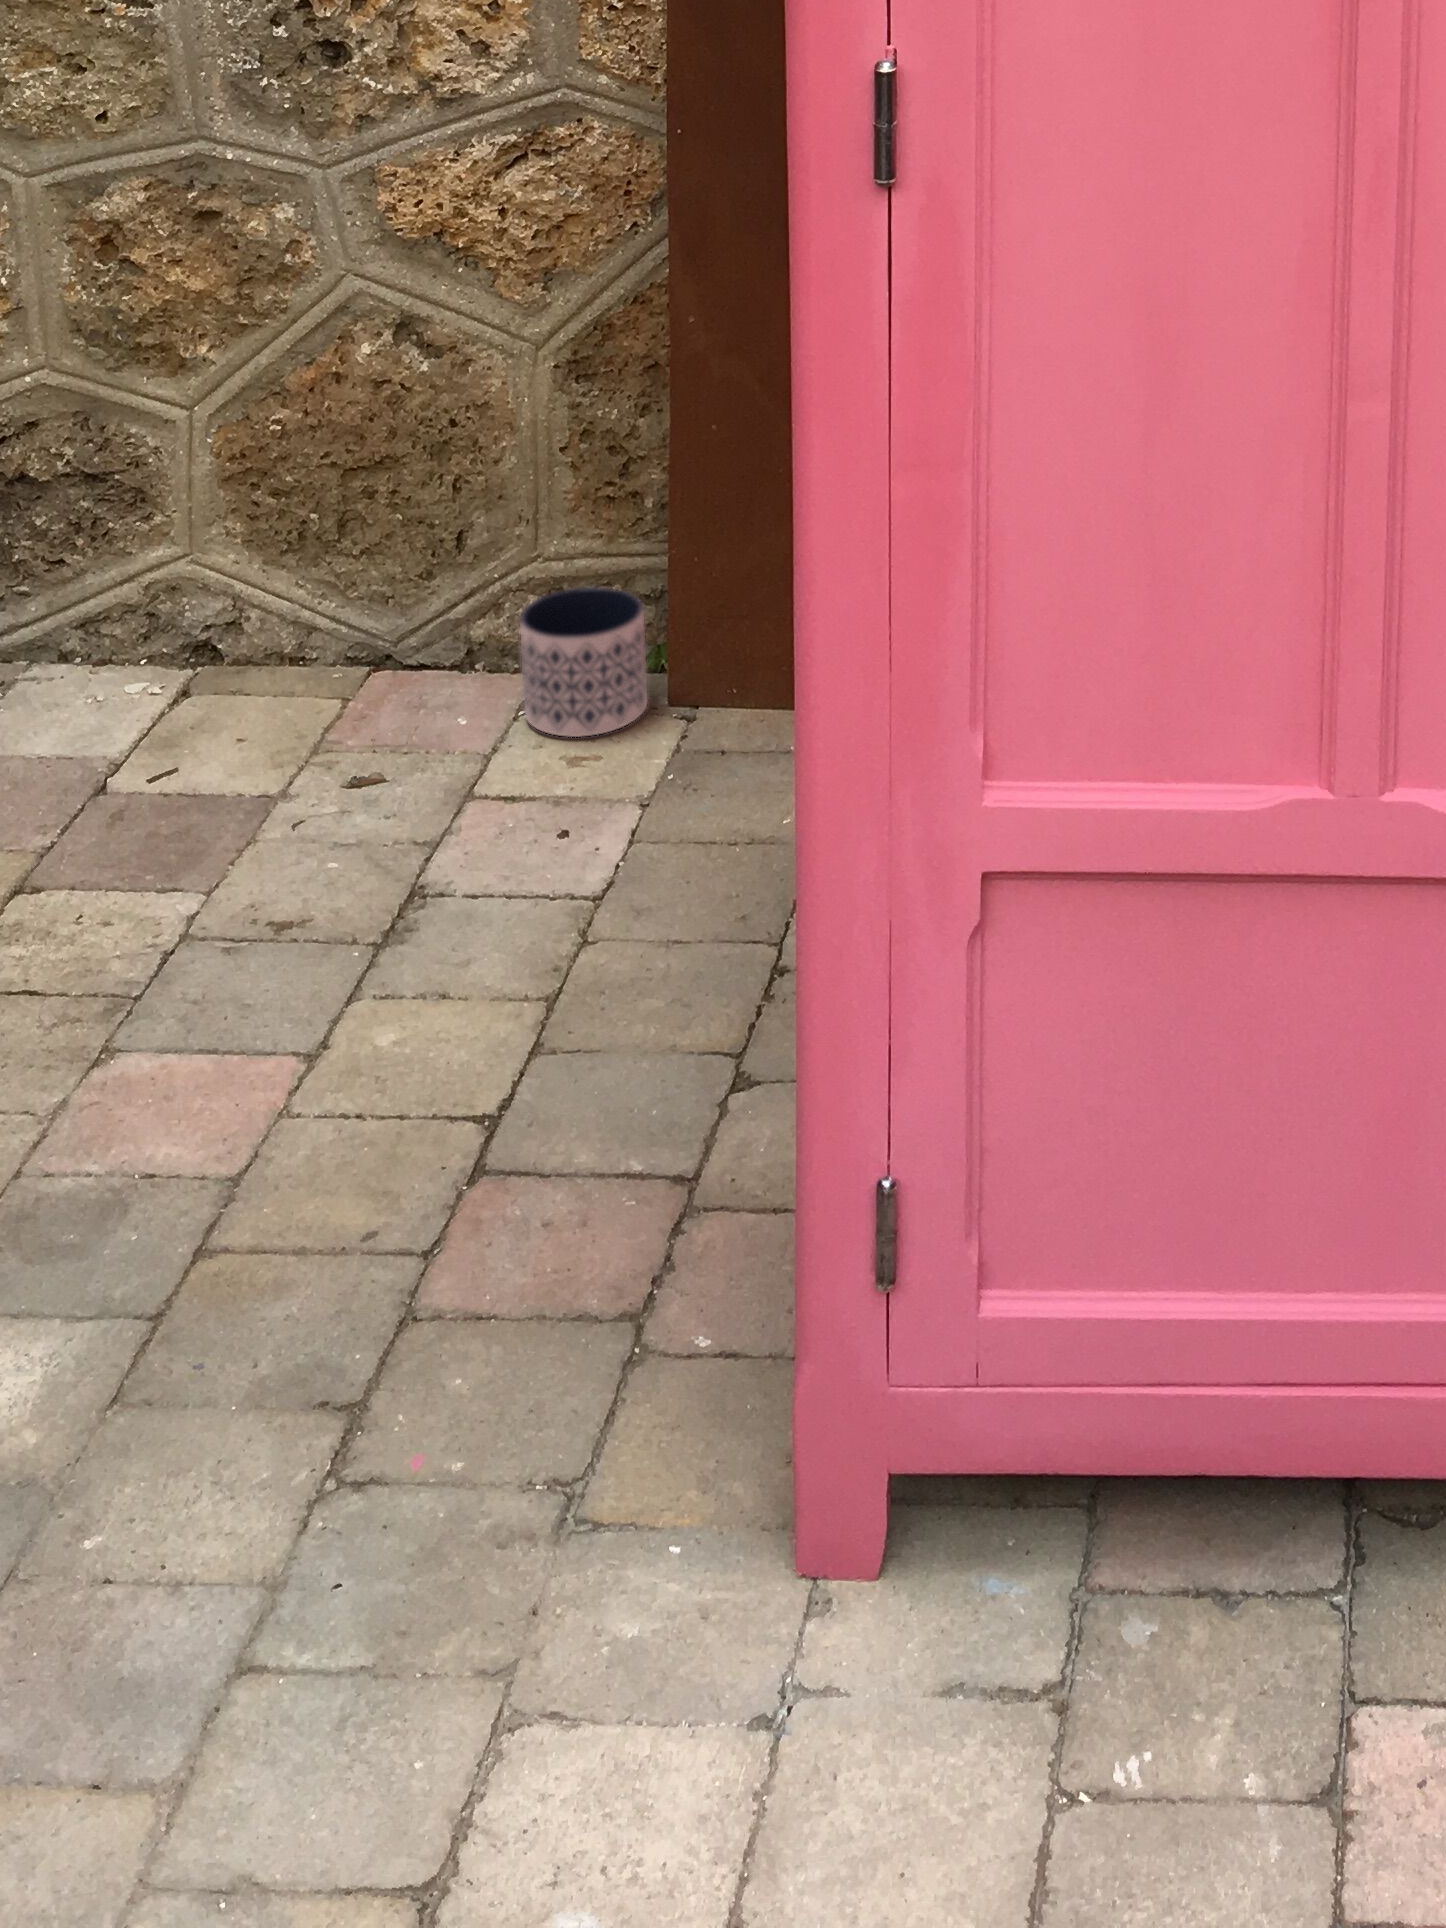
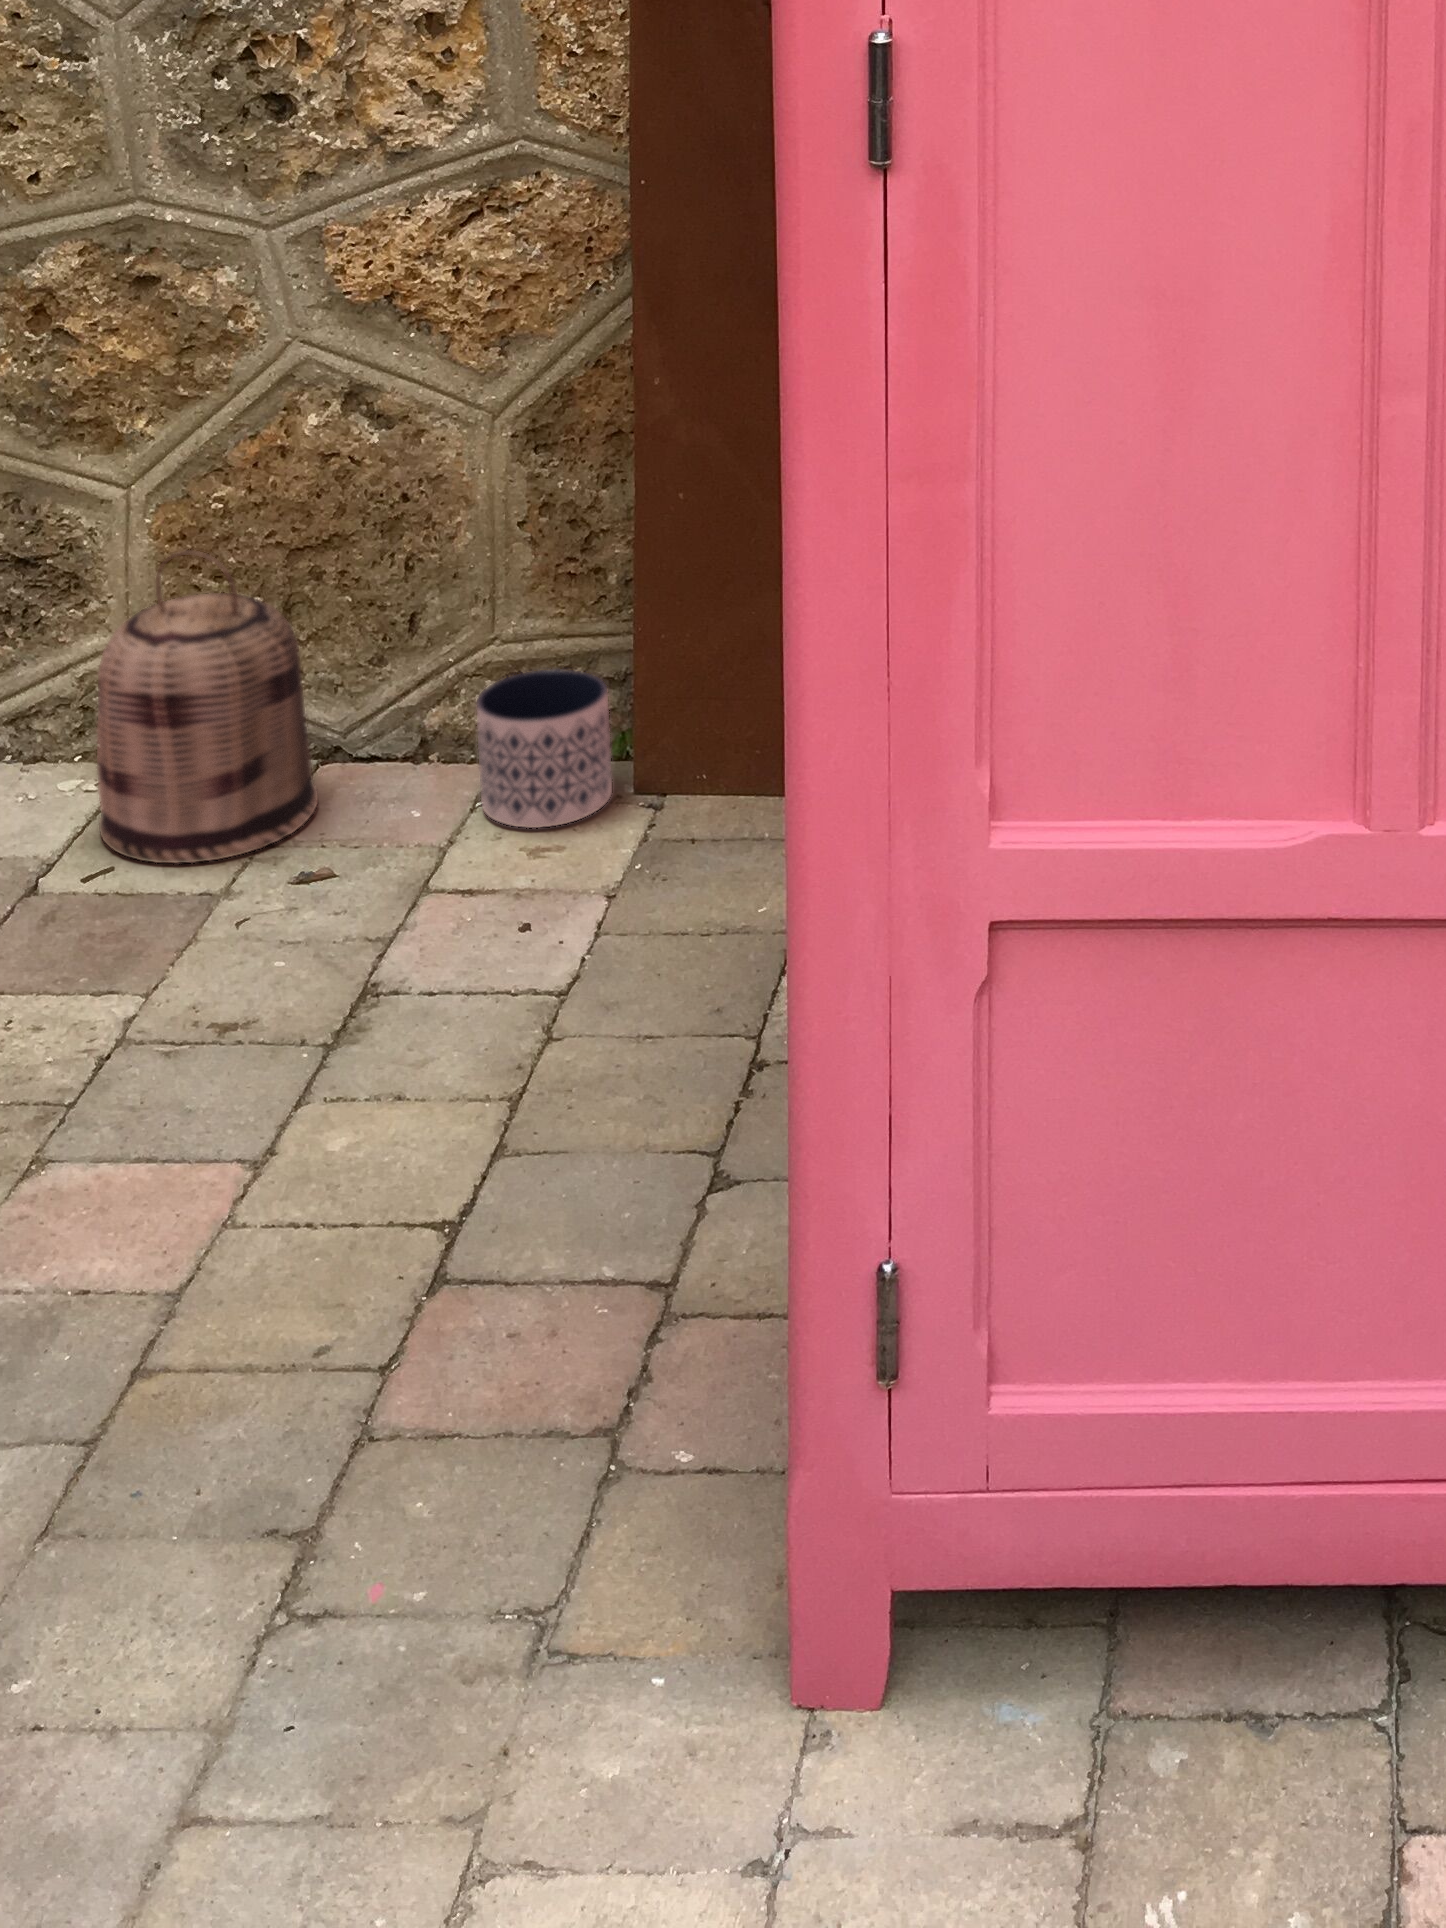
basket: none [164,472,371,766] -> present [97,550,318,864]

